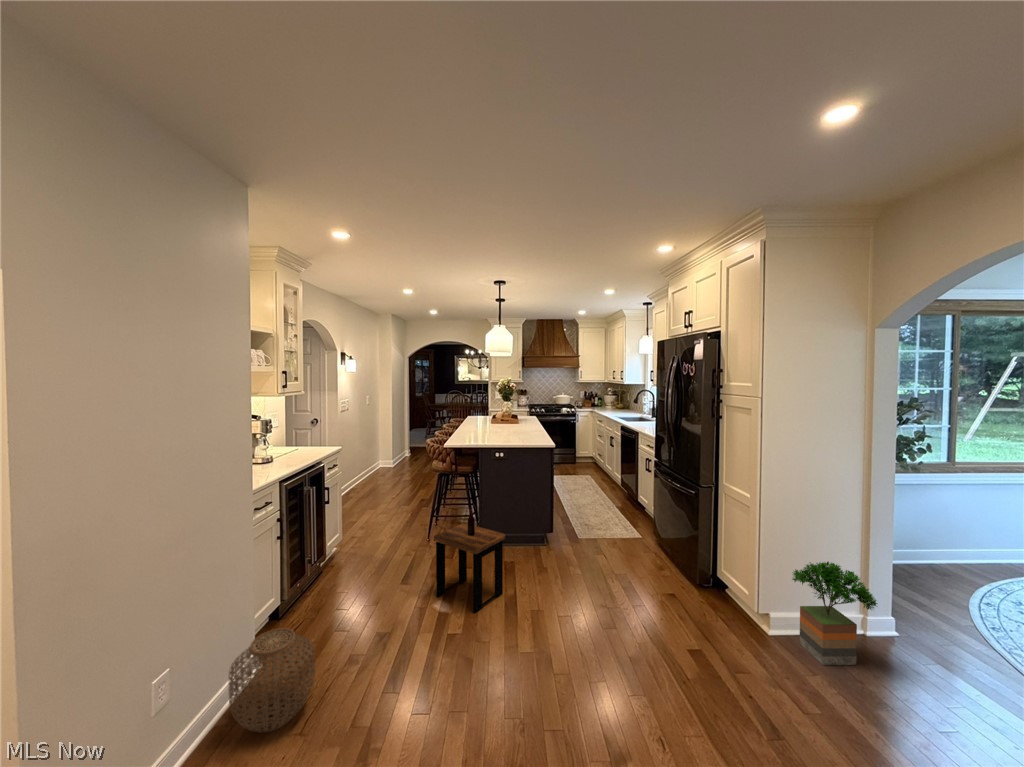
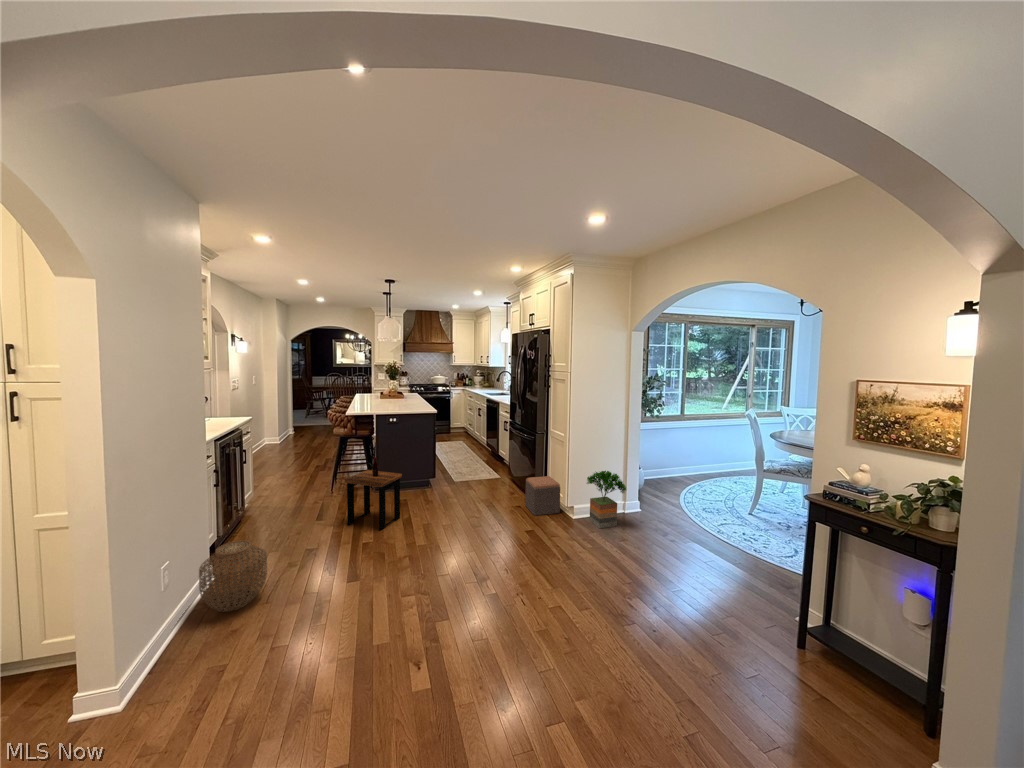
footstool: none [683,554,743,618] -> present [525,476,560,515]

